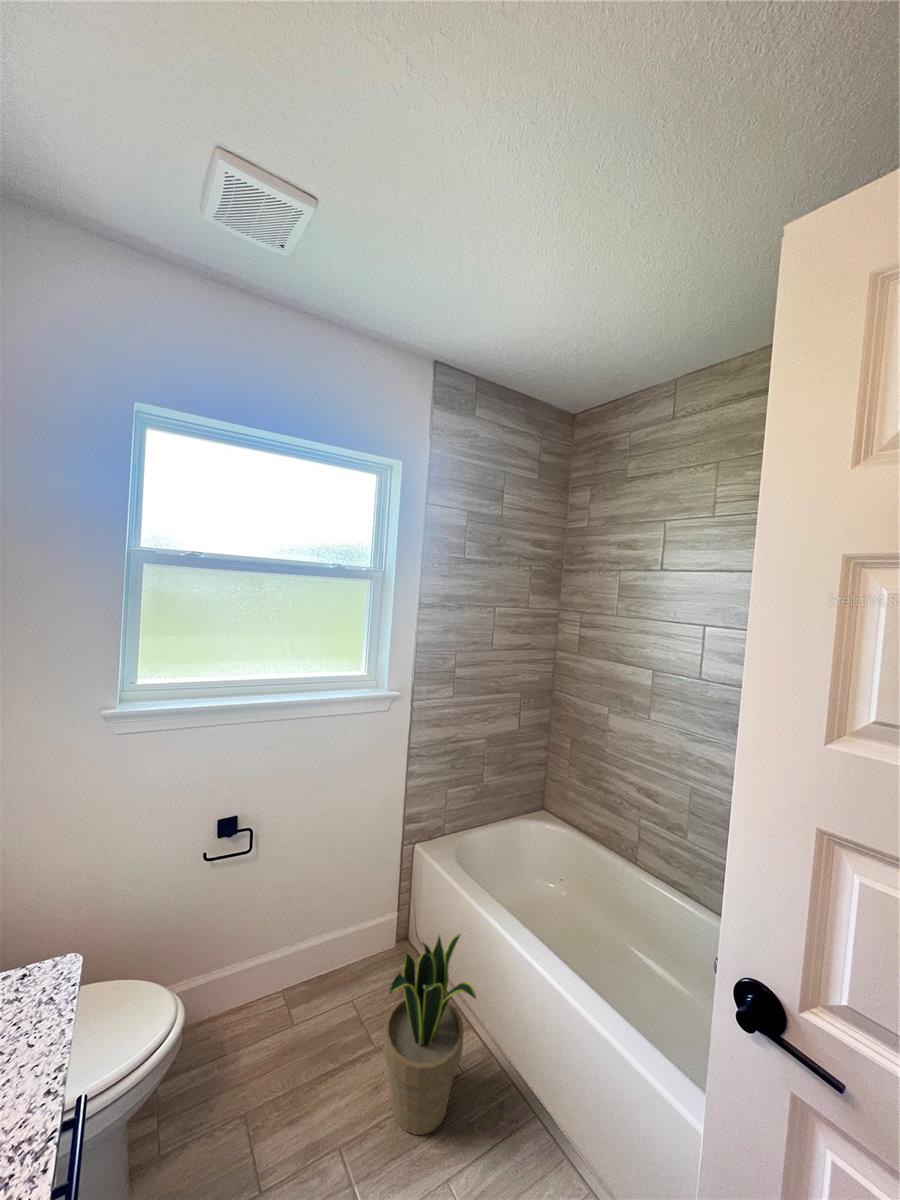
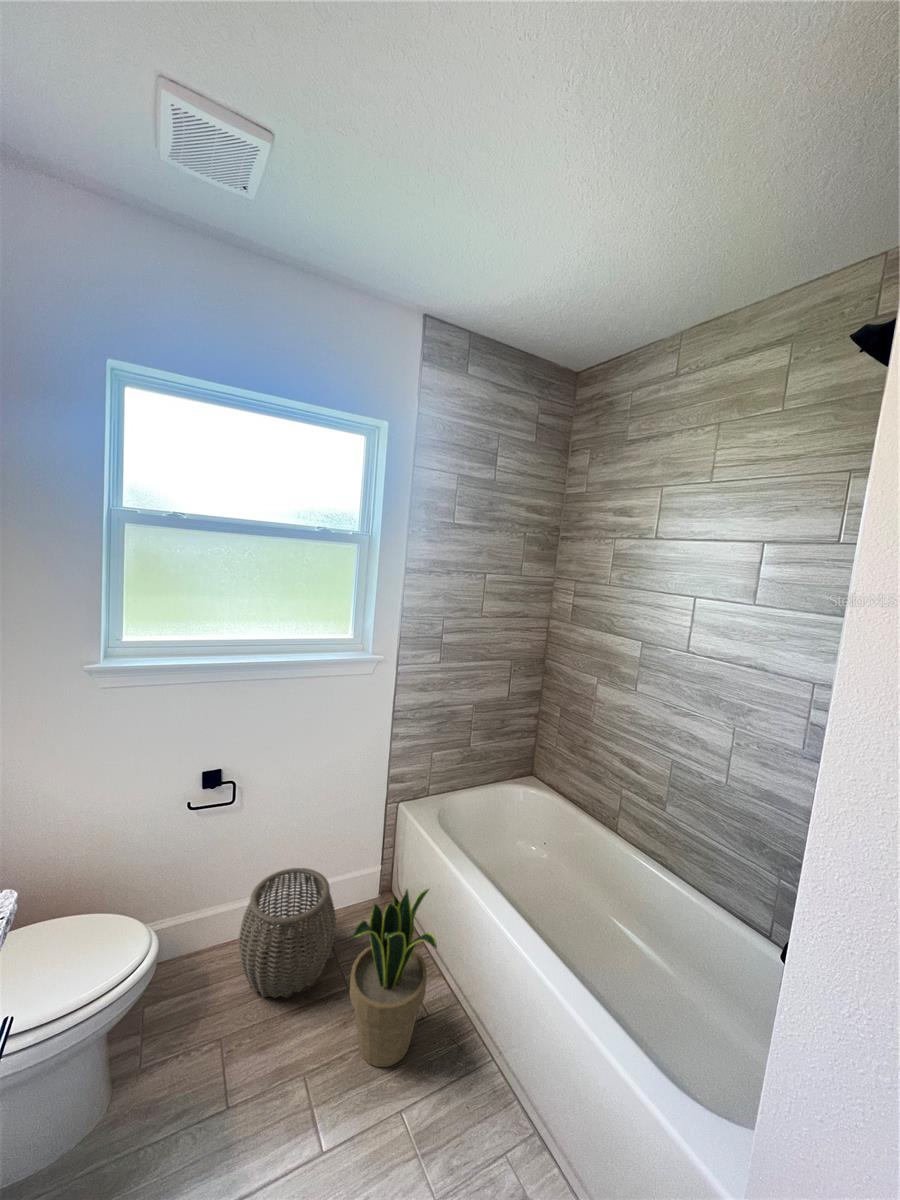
woven basket: none [257,918,359,1064] -> present [238,868,336,998]

